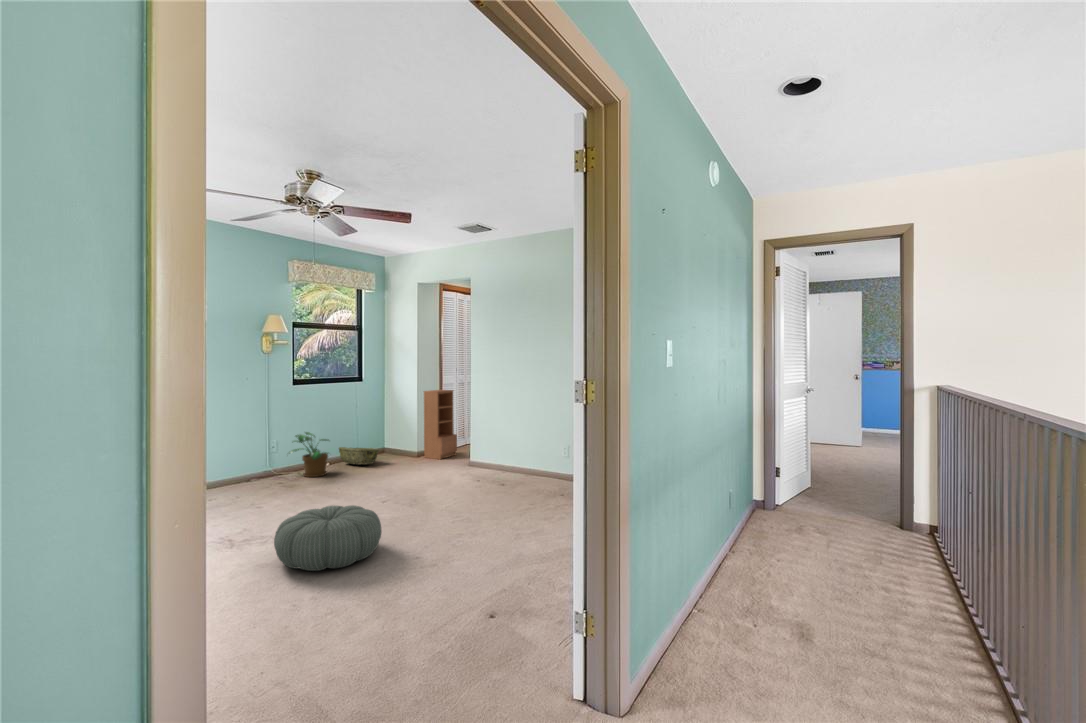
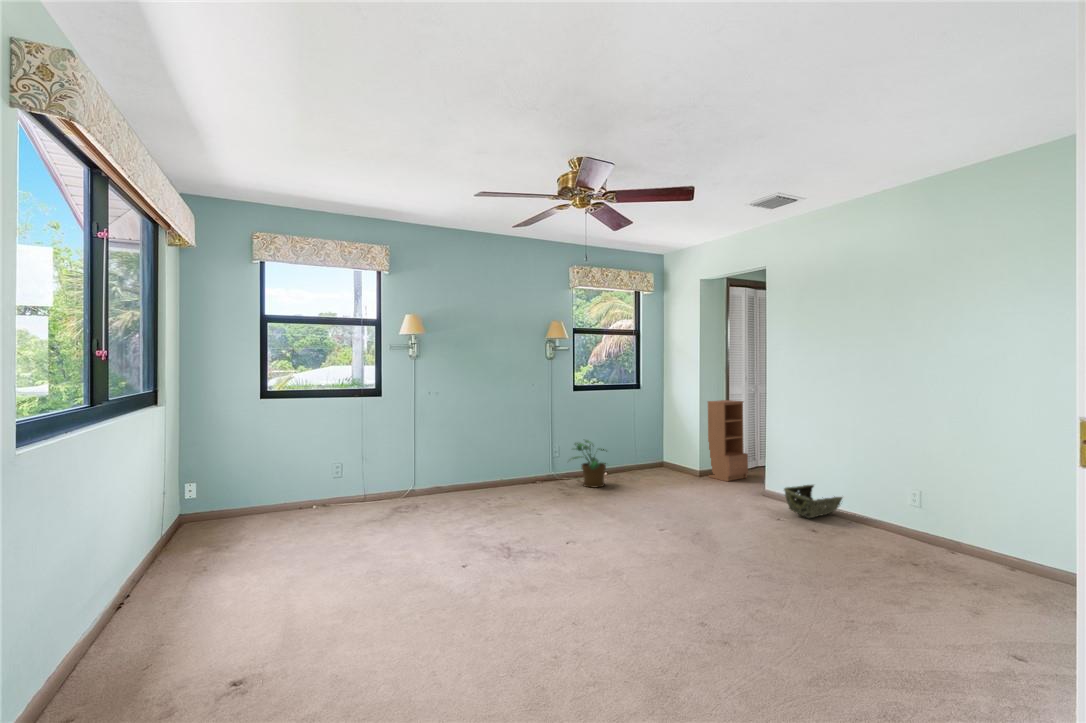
woven basket: present [339,447,379,465] -> present [784,485,842,518]
pouf: present [274,505,382,571] -> none [545,530,659,609]

